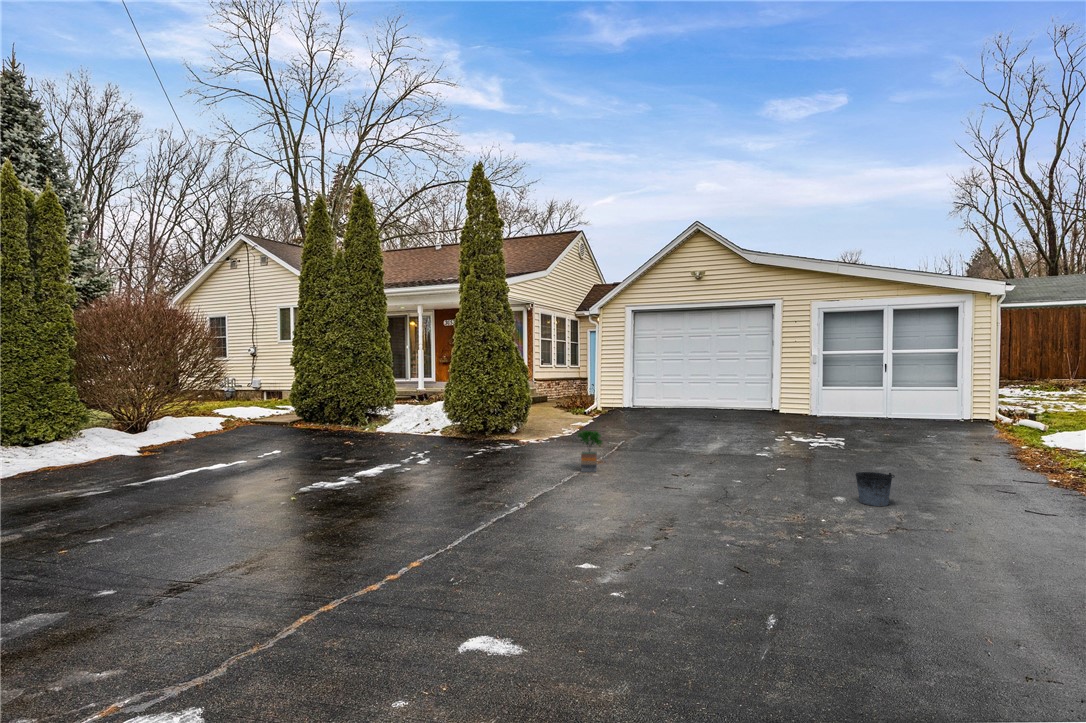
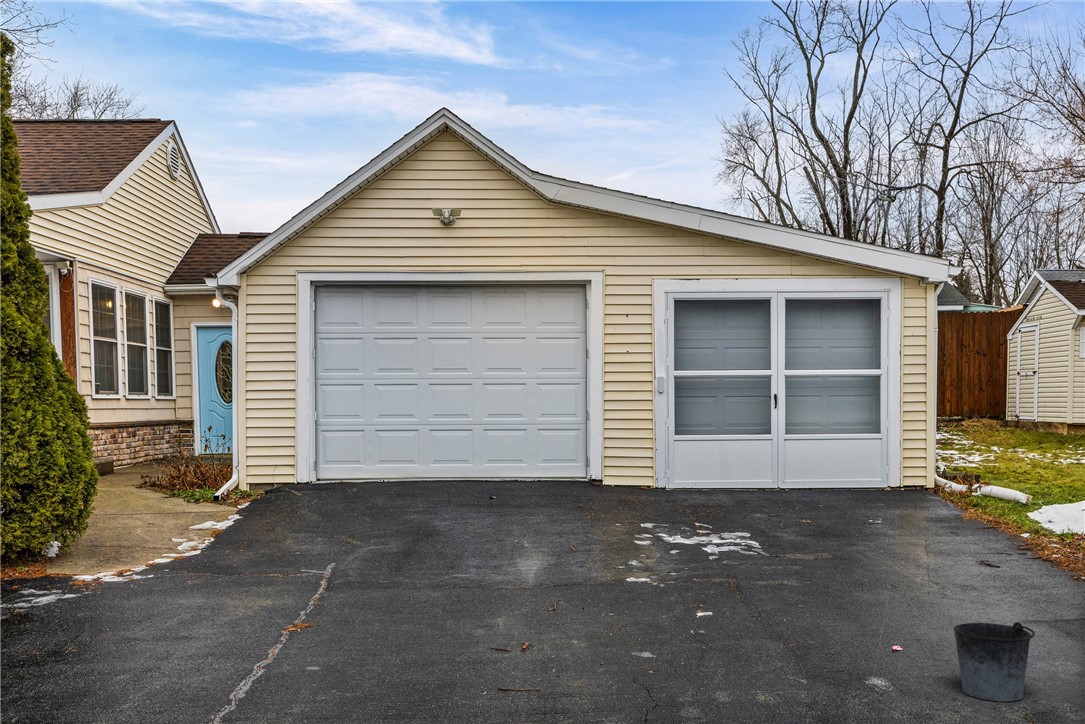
potted tree: present [577,431,602,472] -> none [270,558,345,673]

